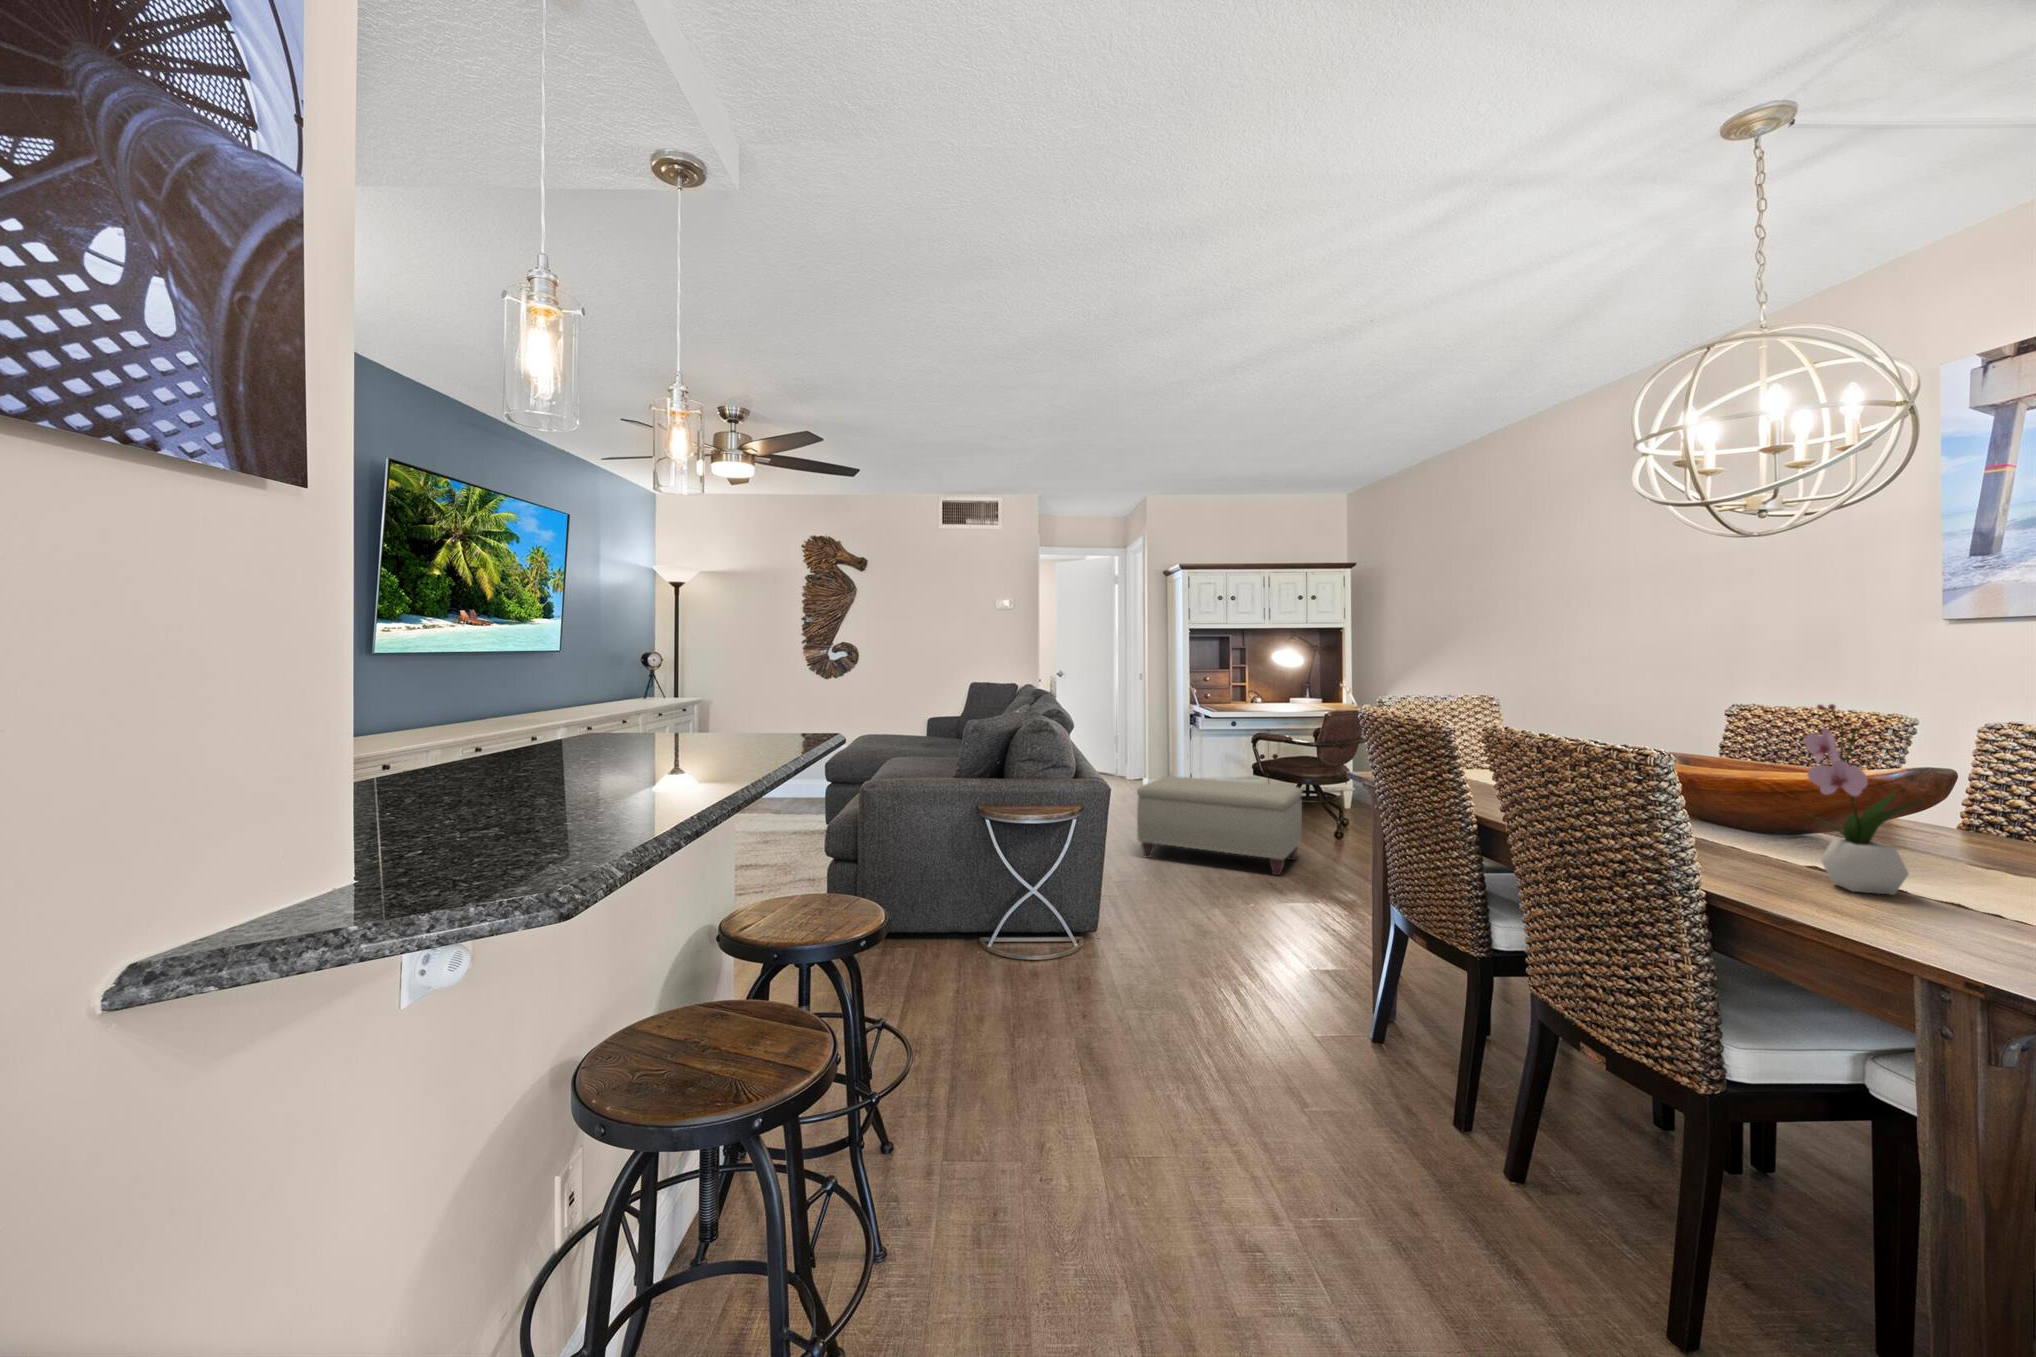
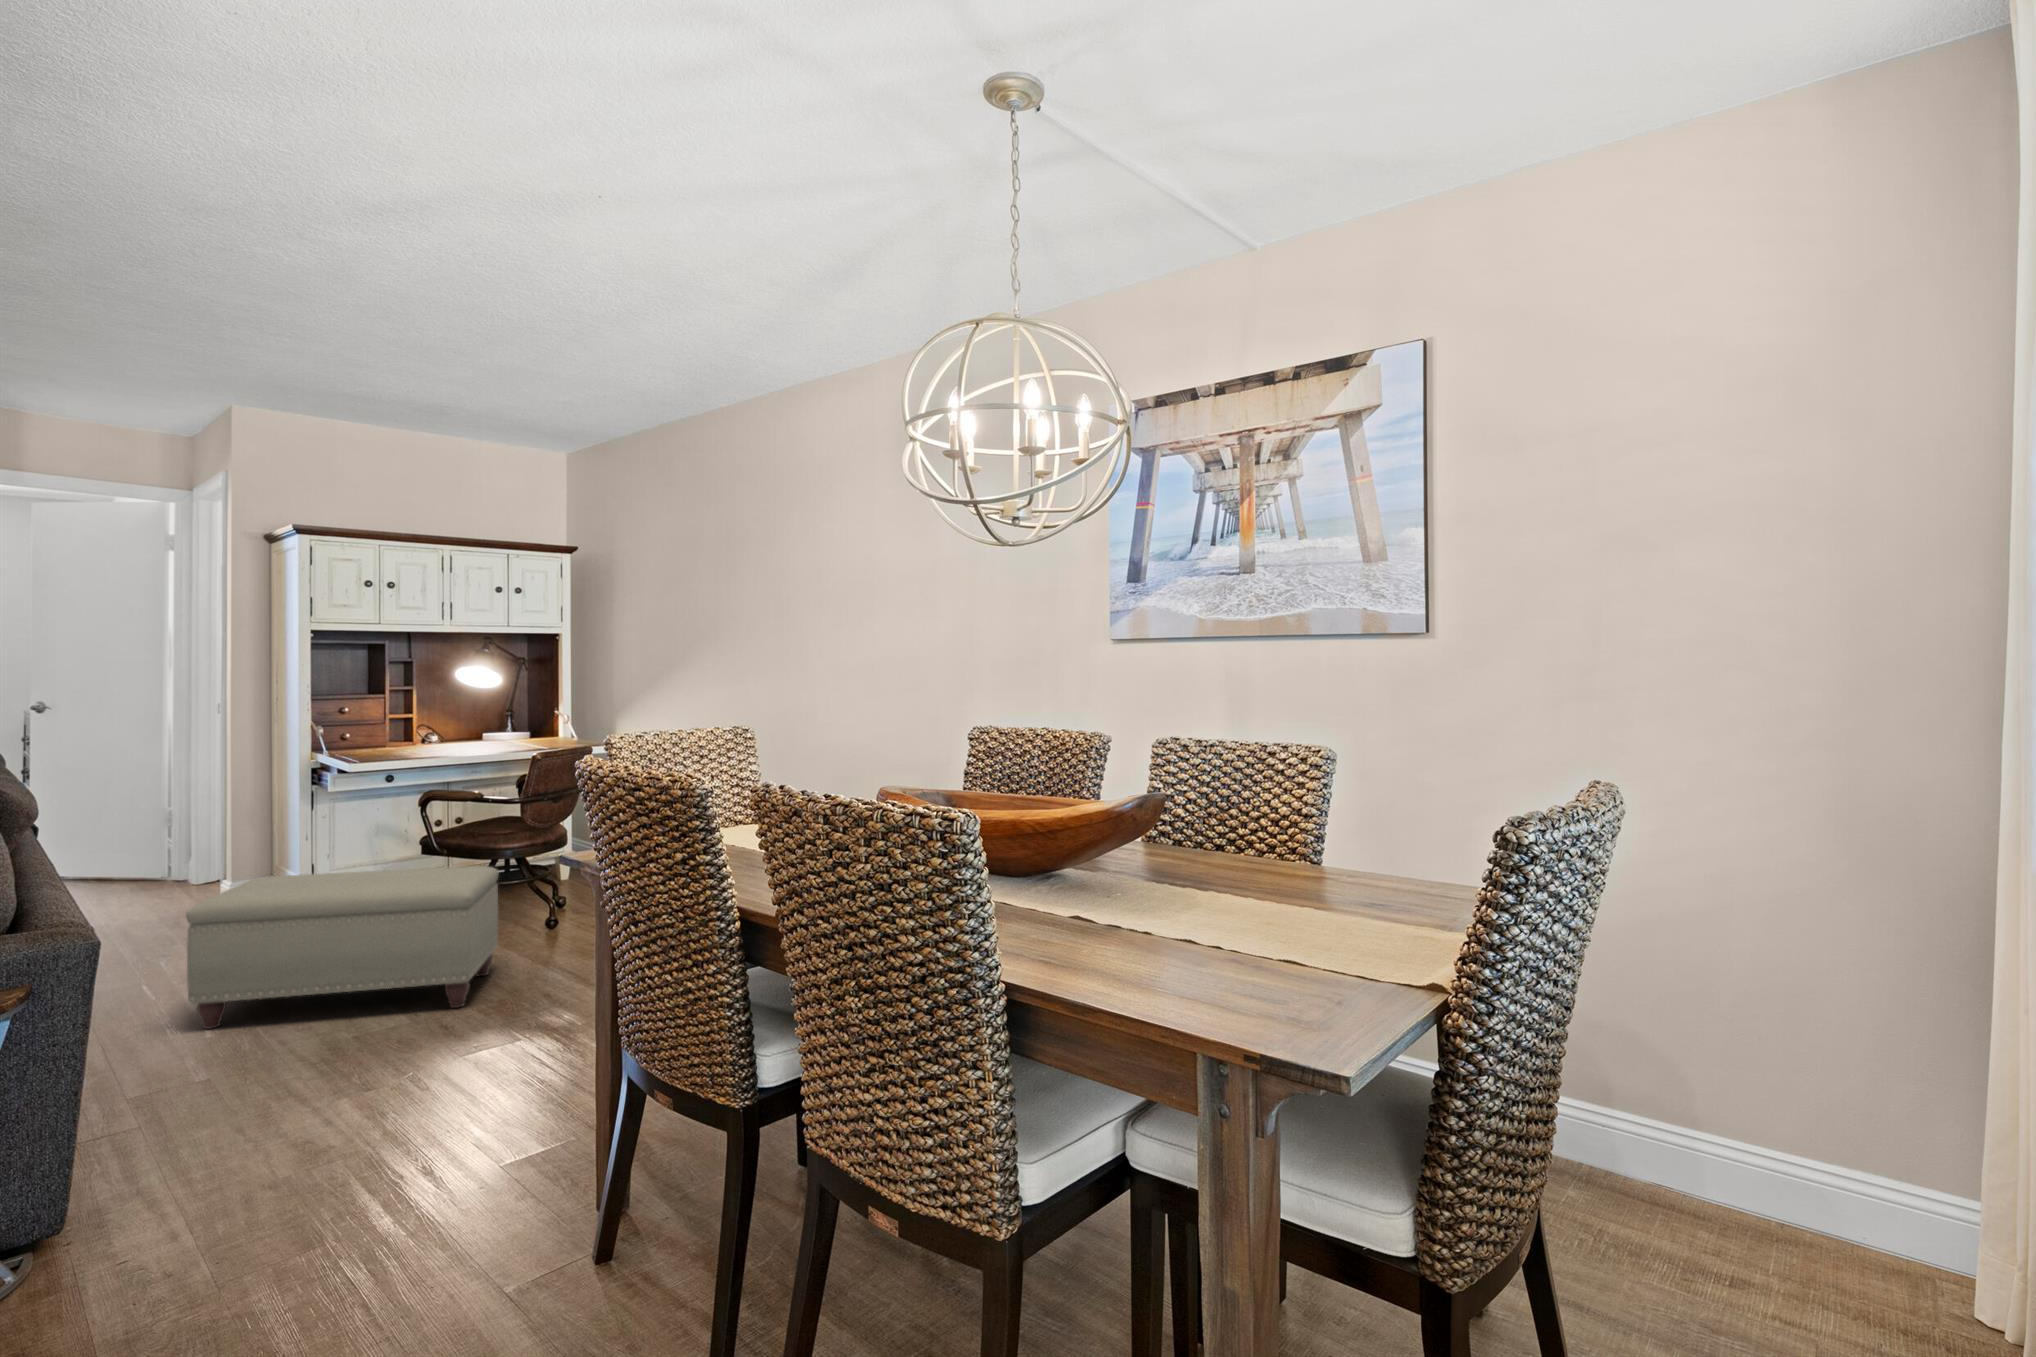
flower arrangement: present [1804,704,1923,895] -> none [1073,740,1165,946]

